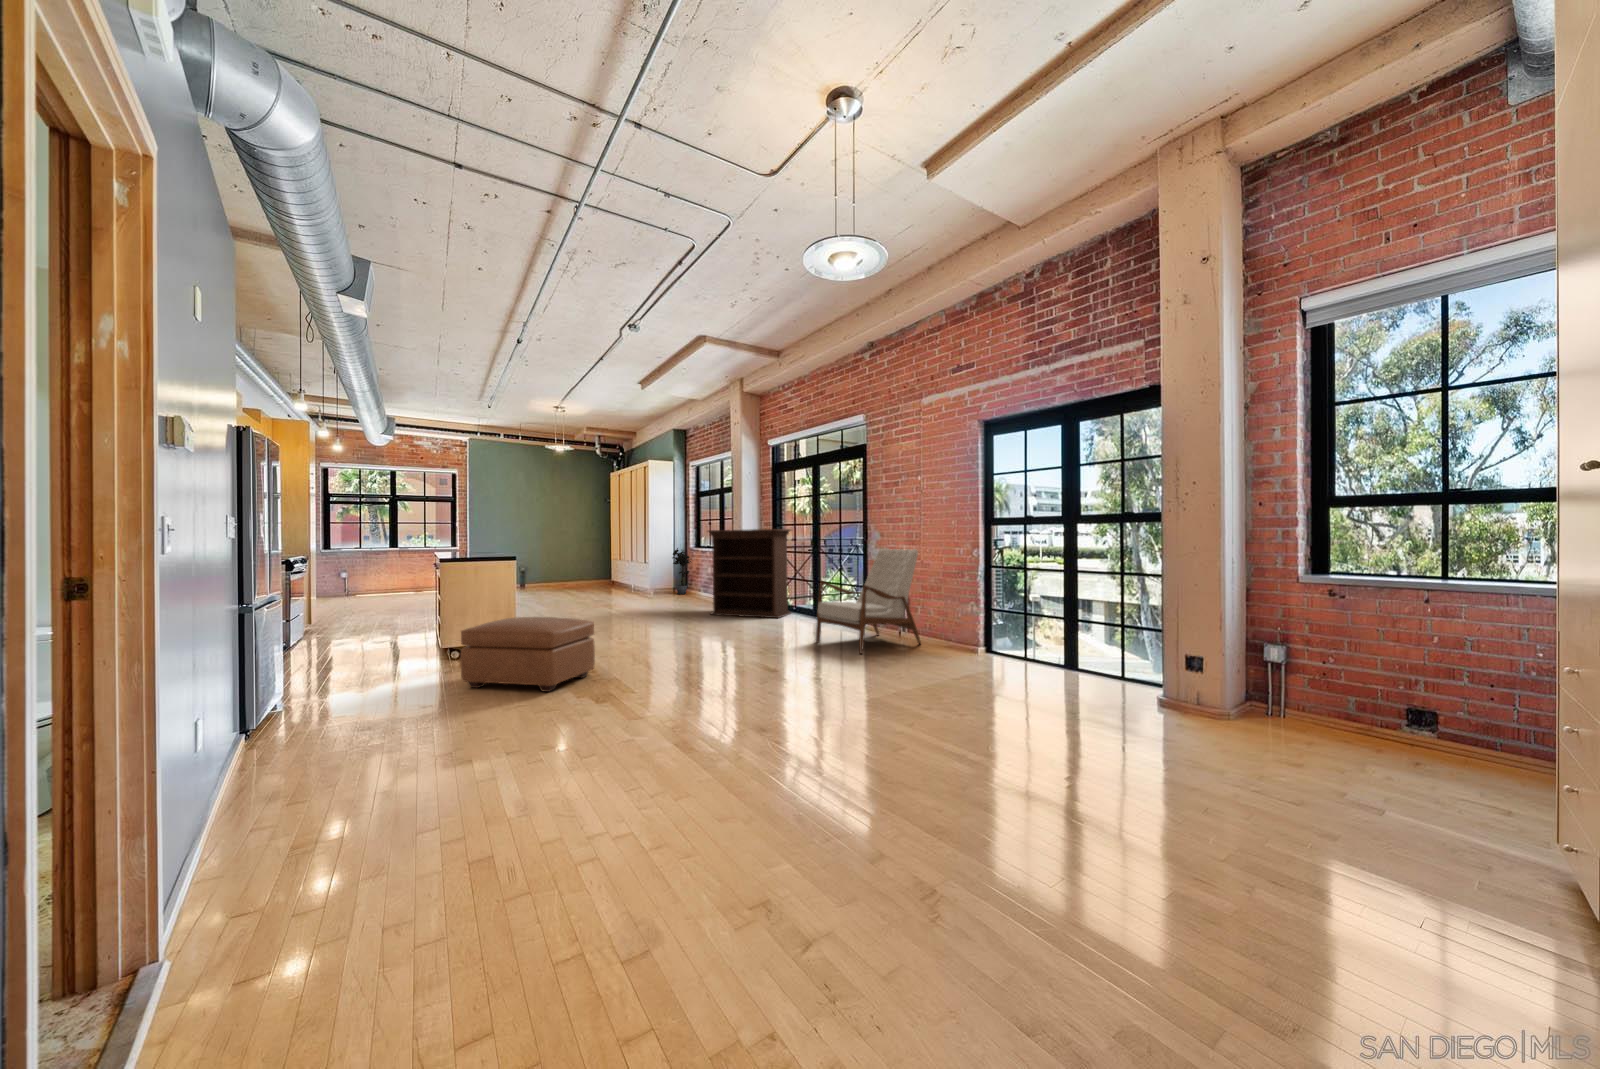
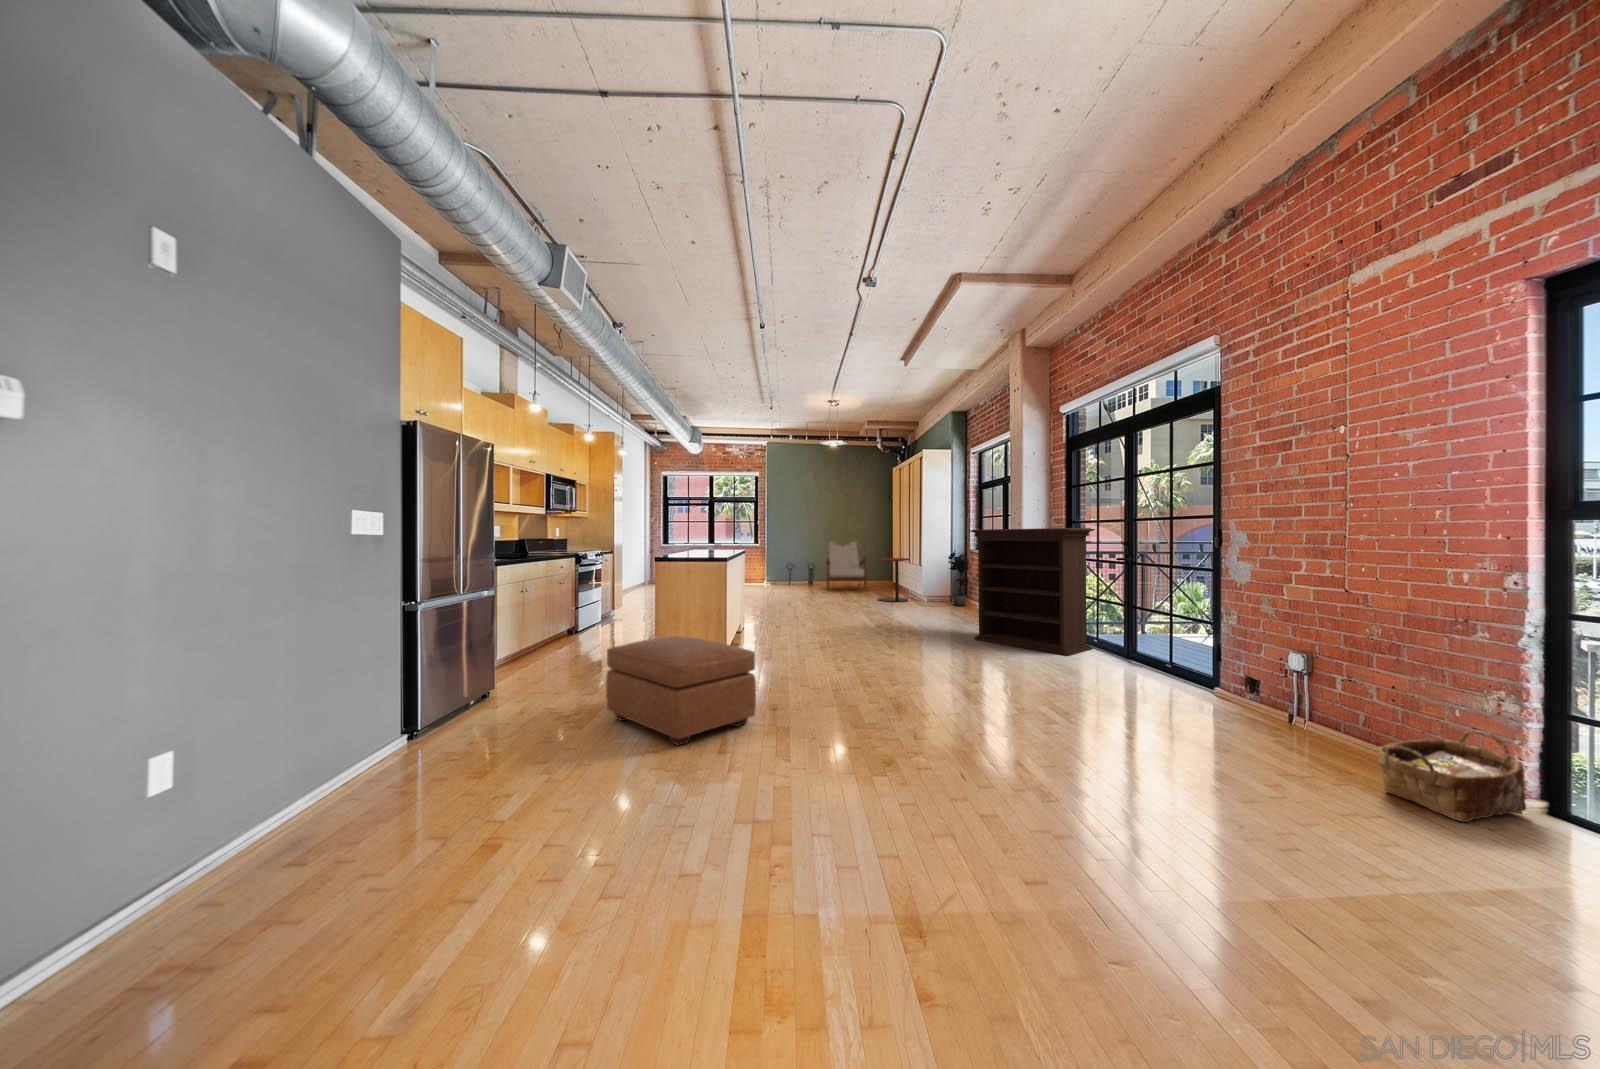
armchair: present [816,548,921,654] -> present [826,541,867,590]
side table: none [606,556,637,595] -> present [878,558,910,602]
woven basket: none [932,621,980,659] -> present [1377,730,1527,822]

